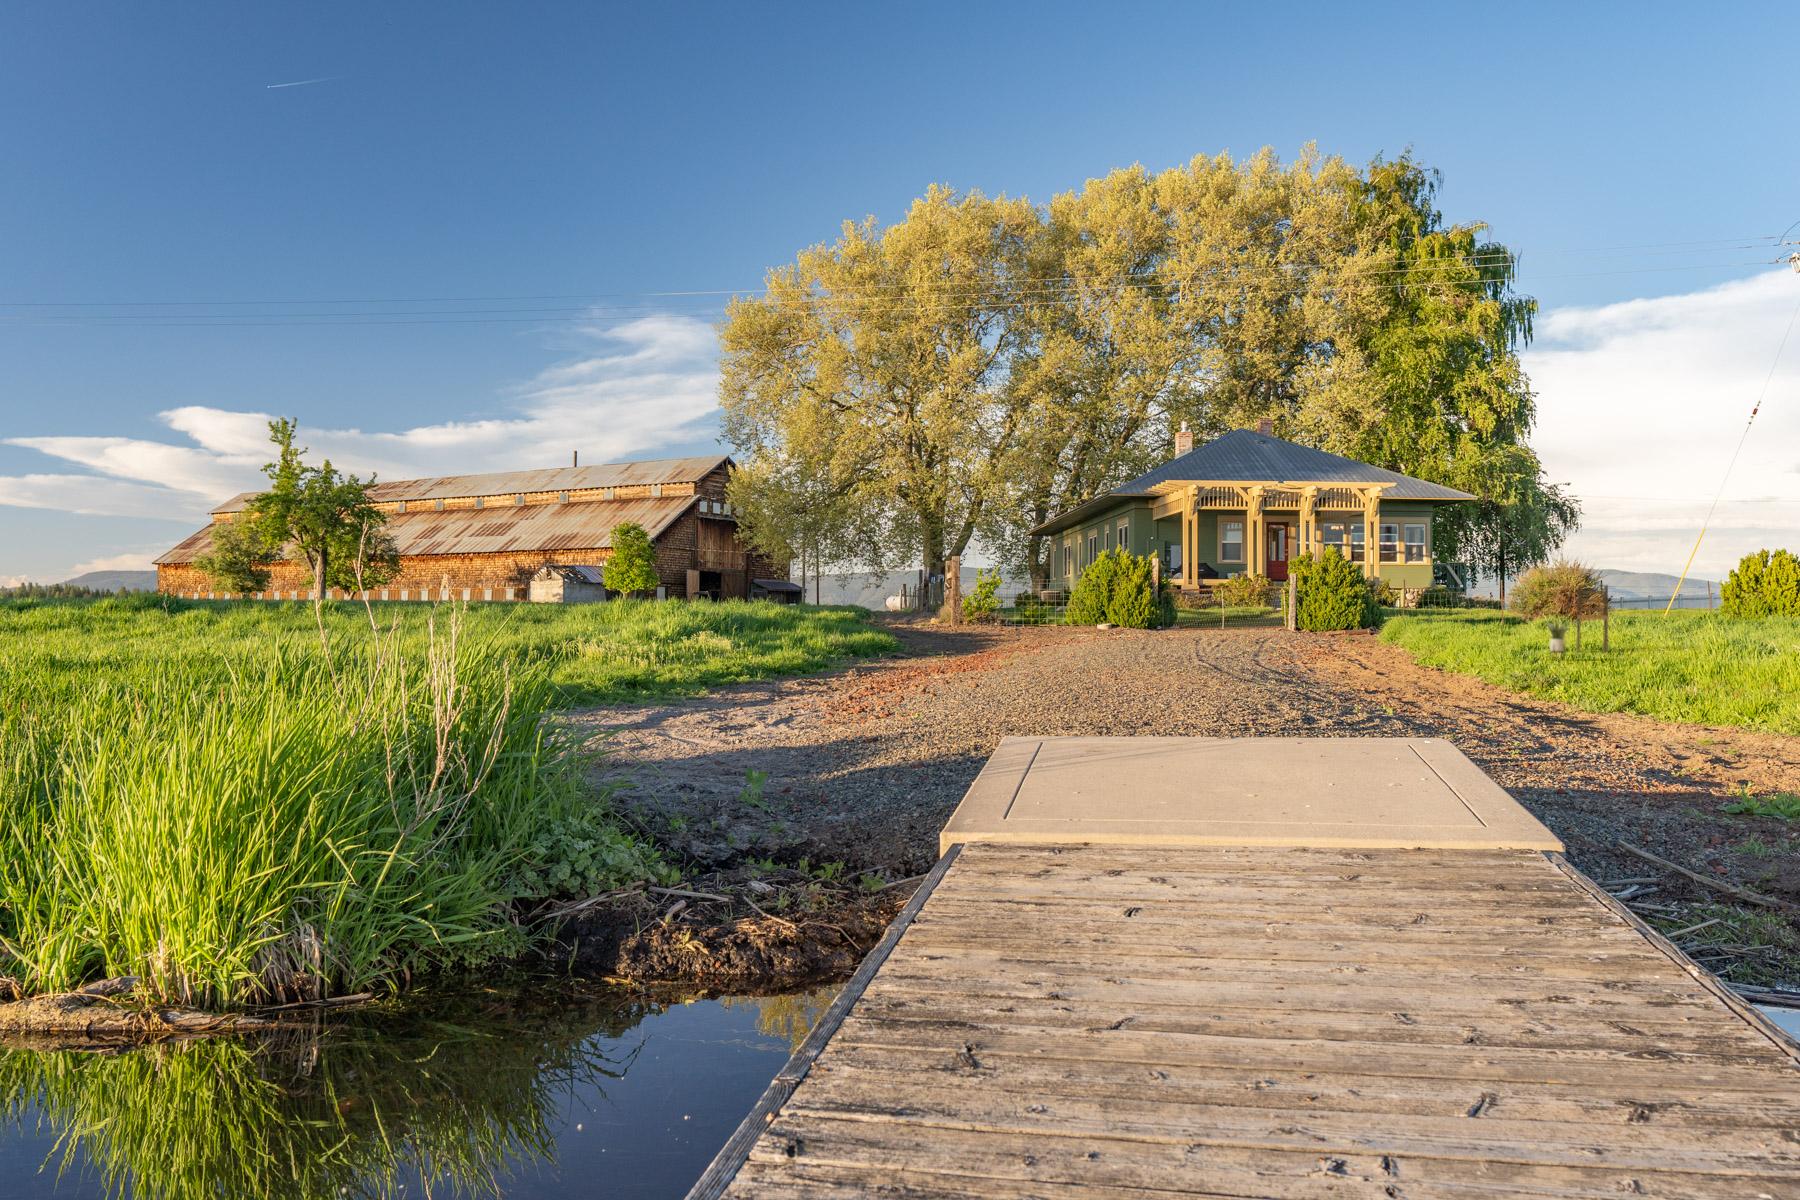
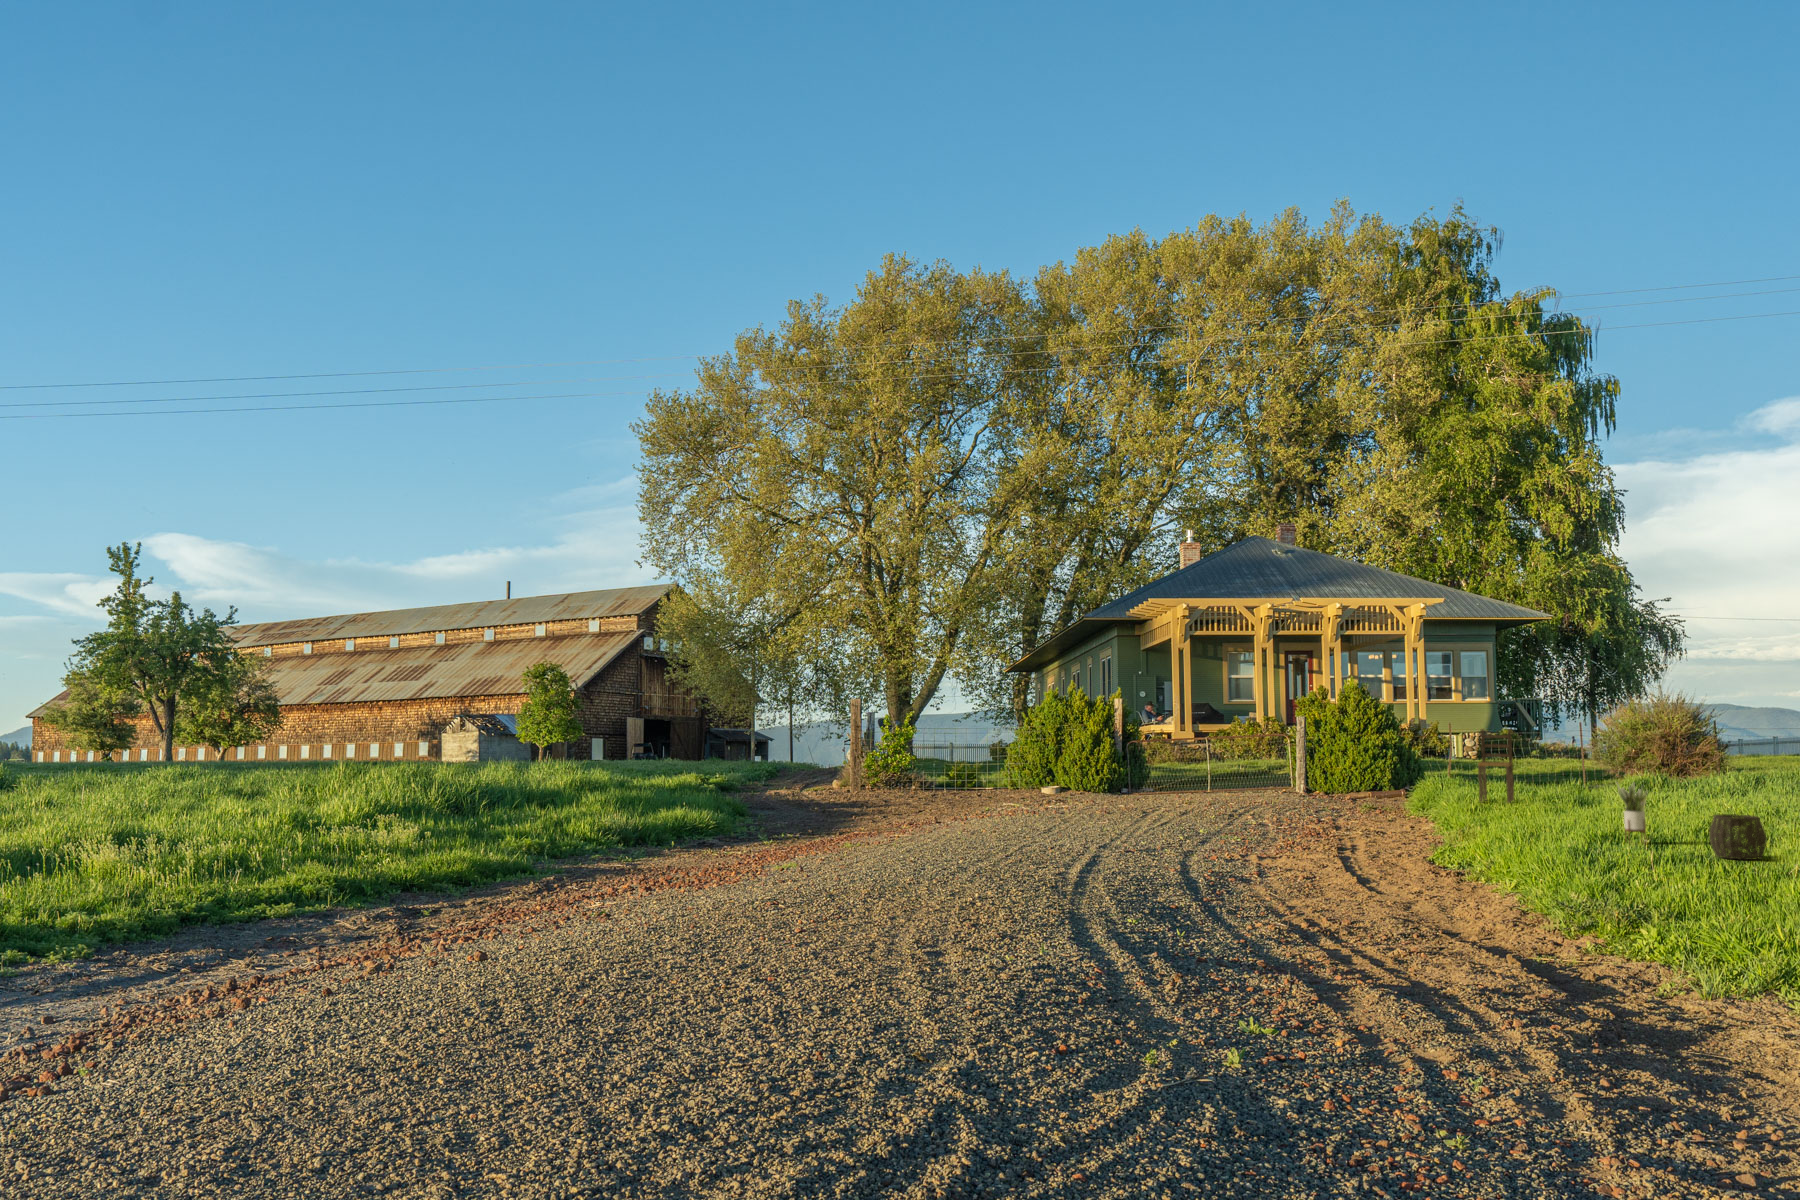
chair: present [1576,585,1608,652] -> present [1478,729,1514,803]
woven basket: none [1609,640,1648,669] -> present [1709,814,1767,860]

